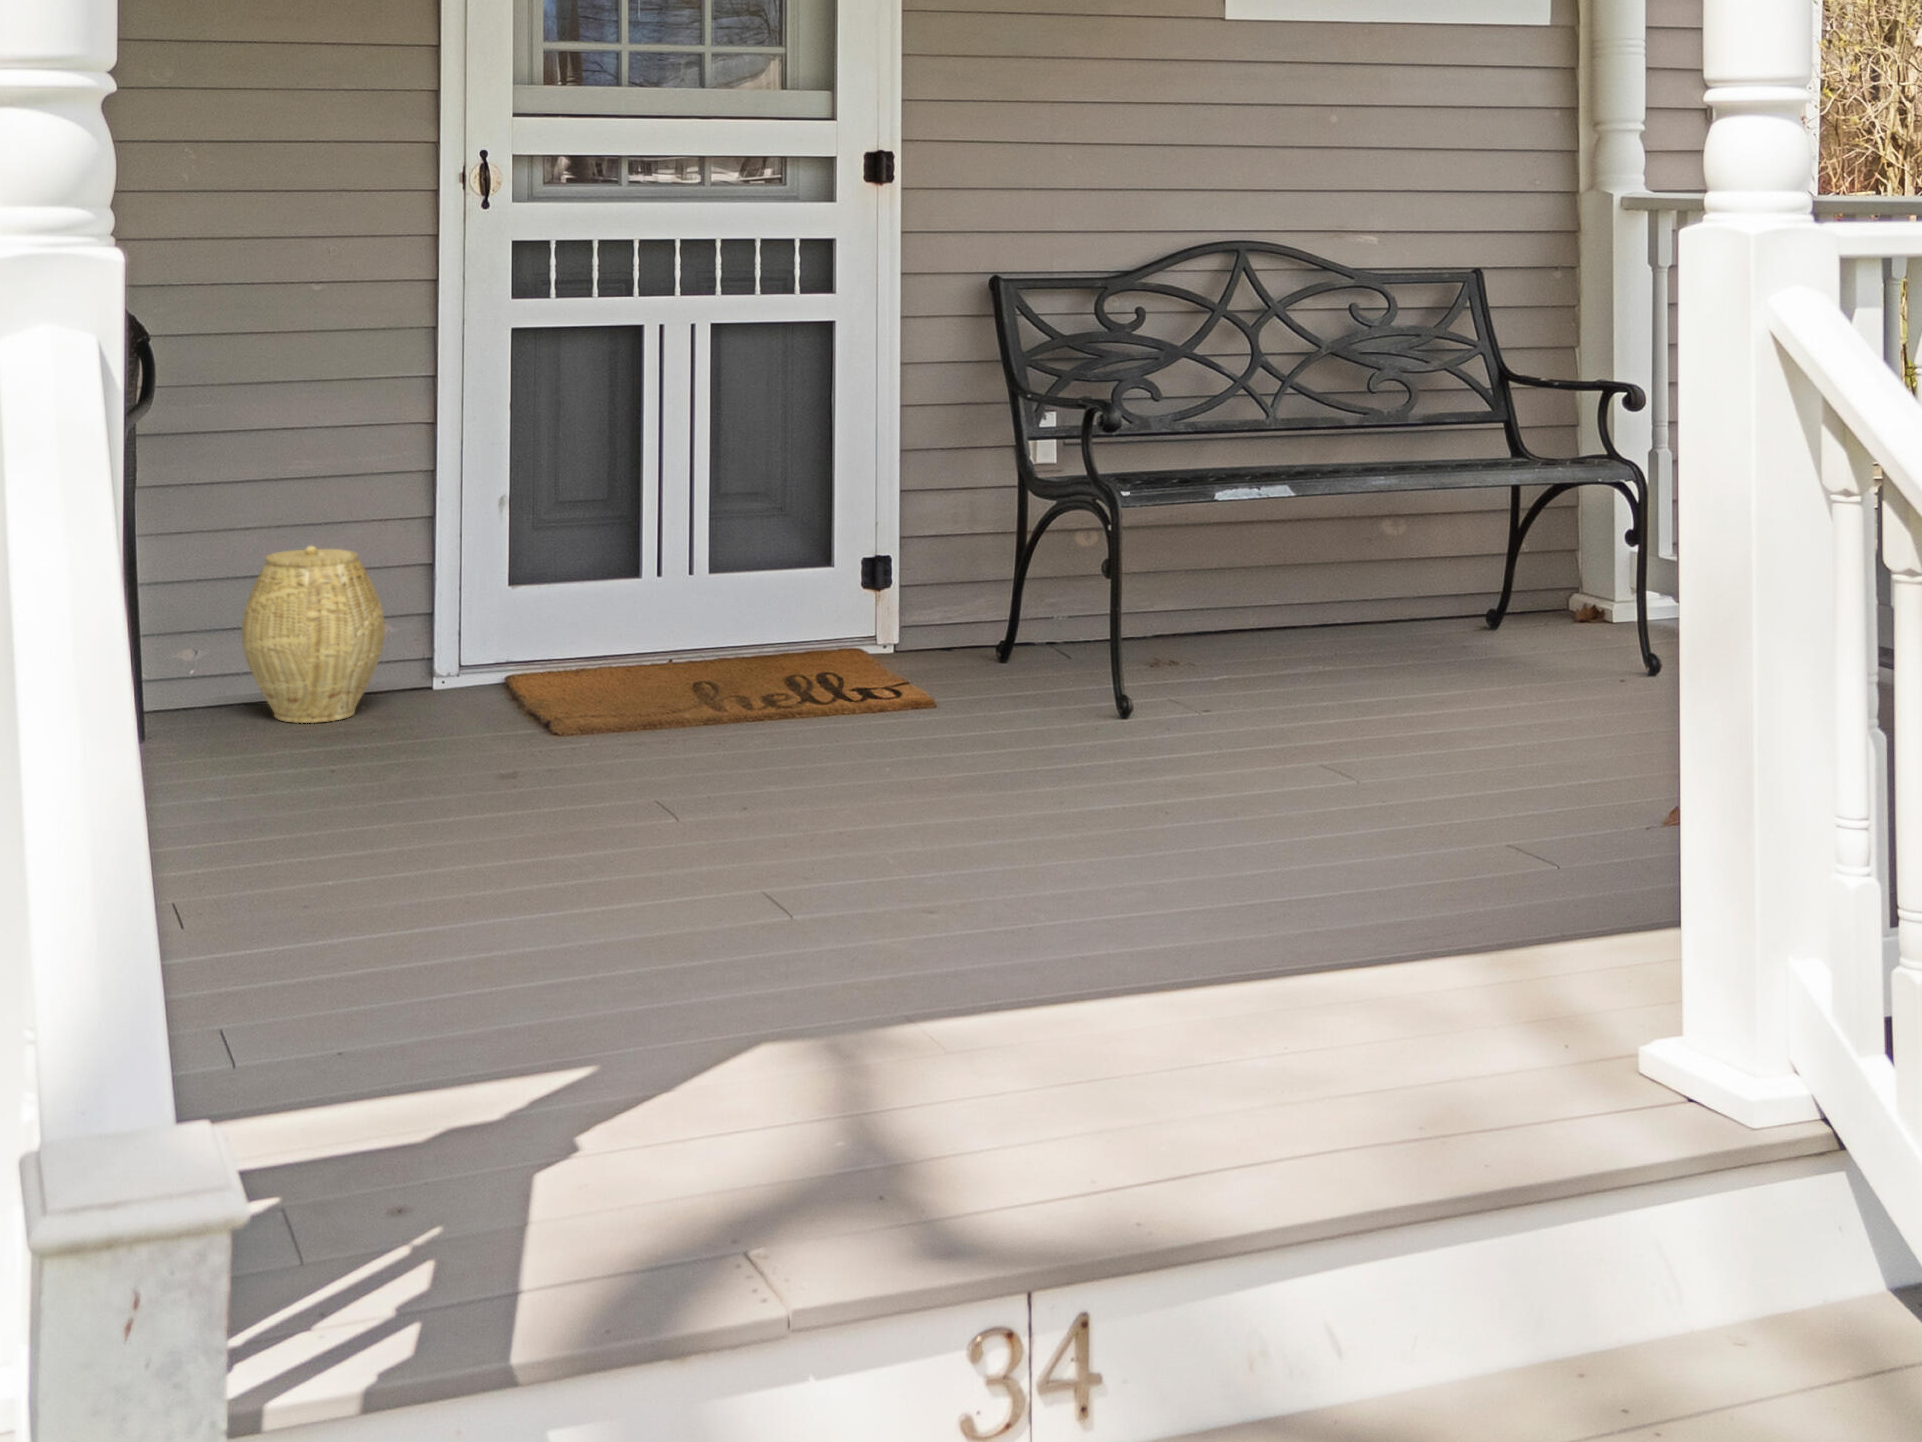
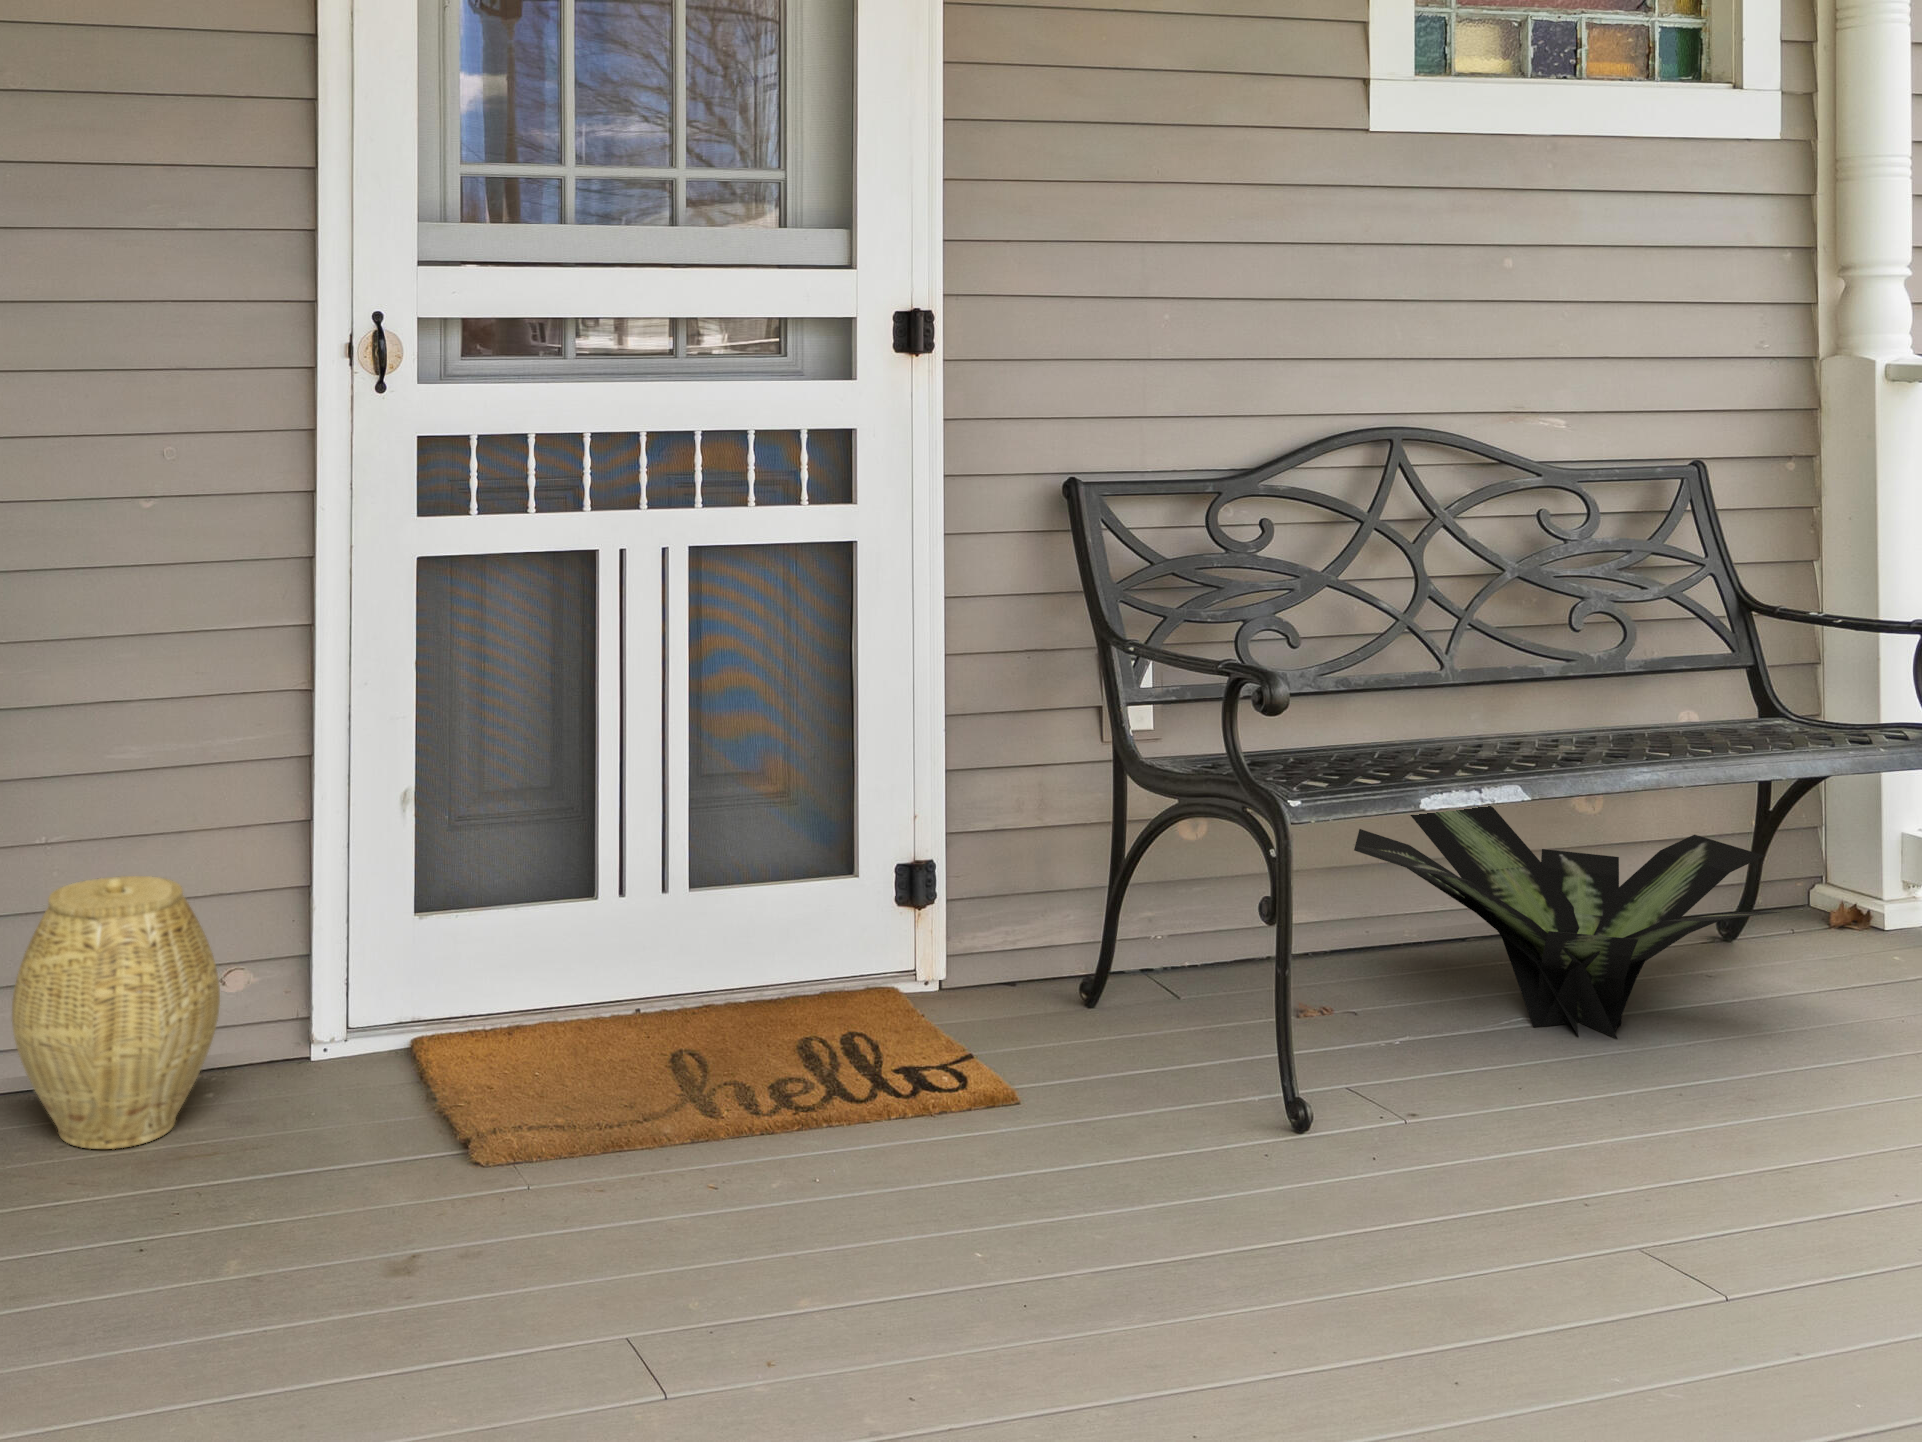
potted plant: none [1179,506,1470,662] -> present [1354,806,1780,1039]

